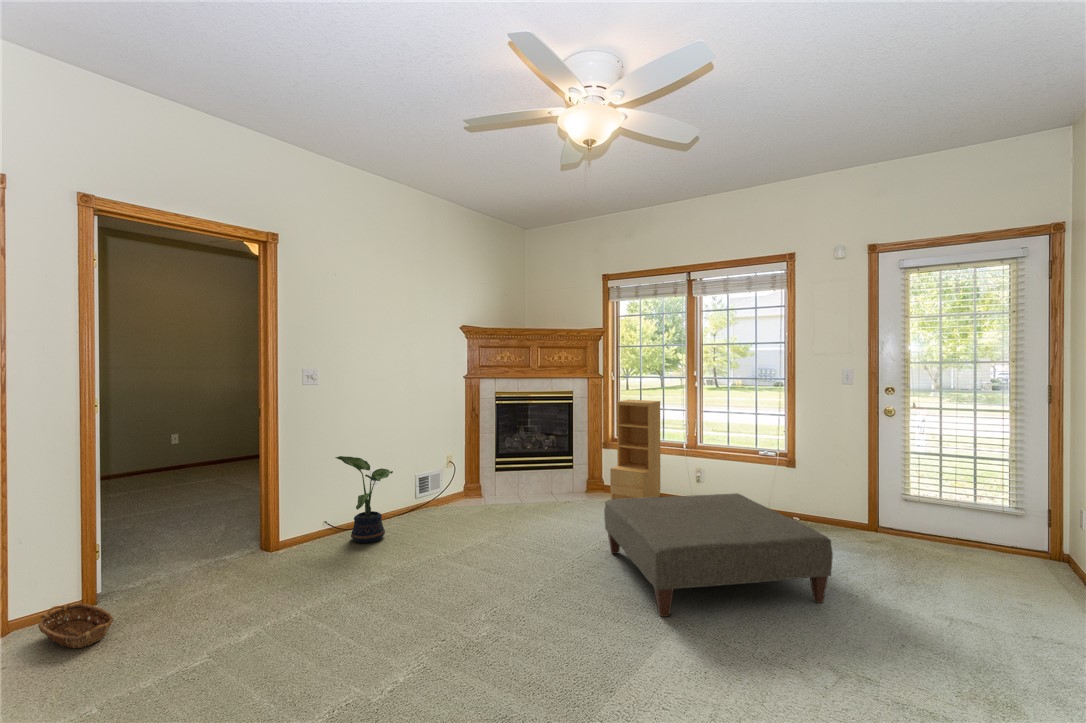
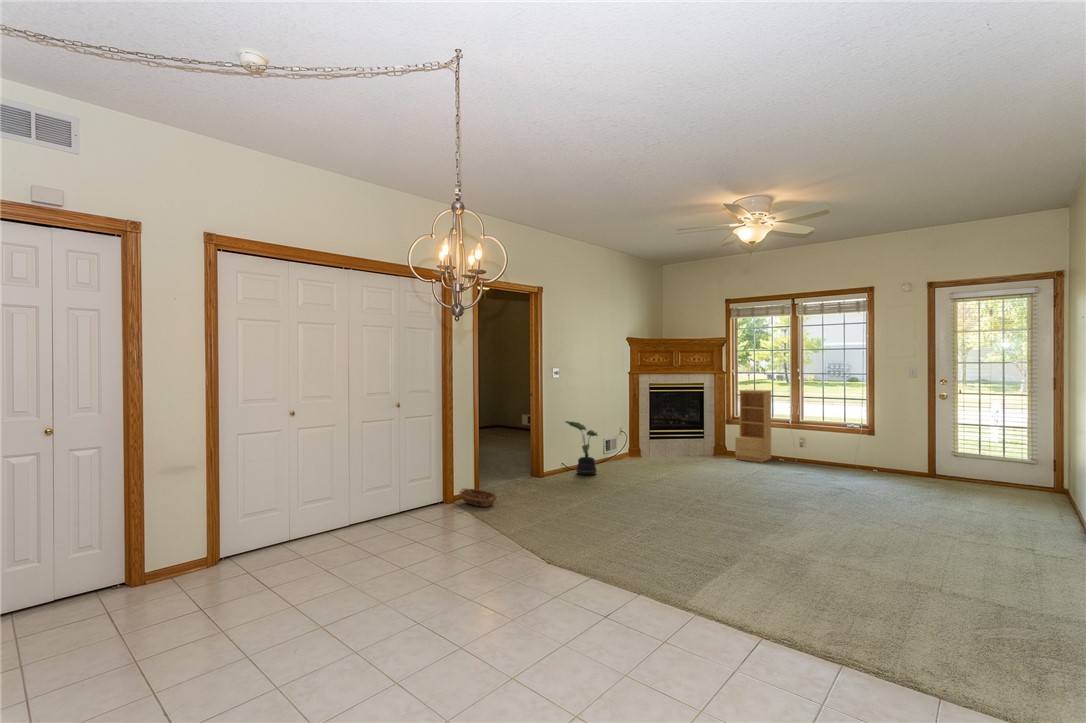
ottoman: present [604,493,833,617] -> none [746,448,900,506]

